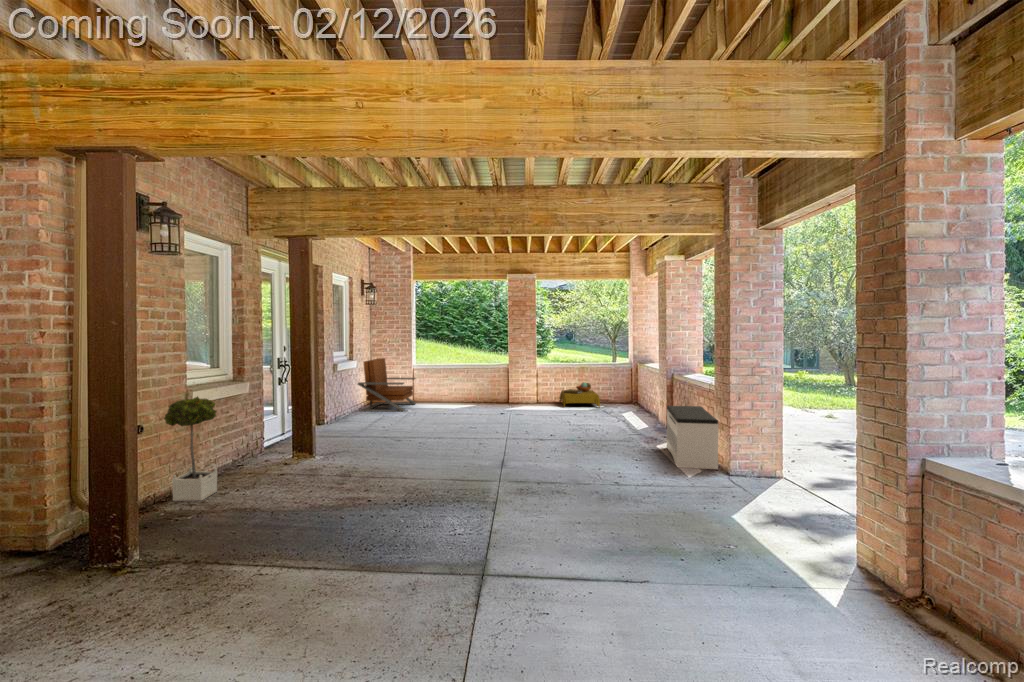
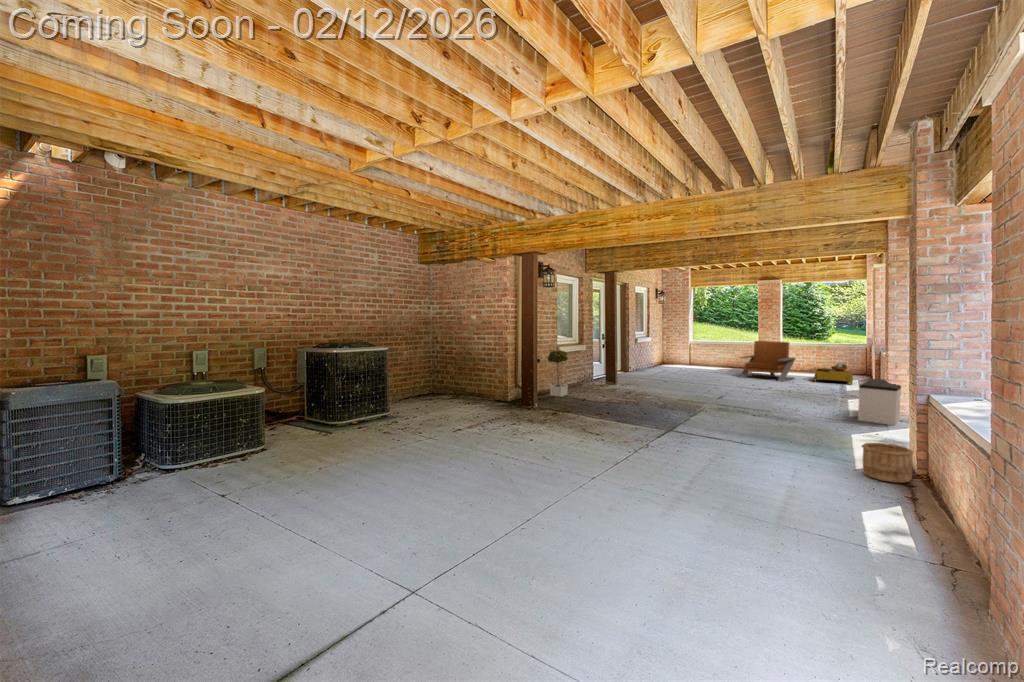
lounge chair: present [358,358,416,412] -> present [739,341,796,382]
wooden bucket: none [845,543,934,626] -> present [861,443,914,483]

